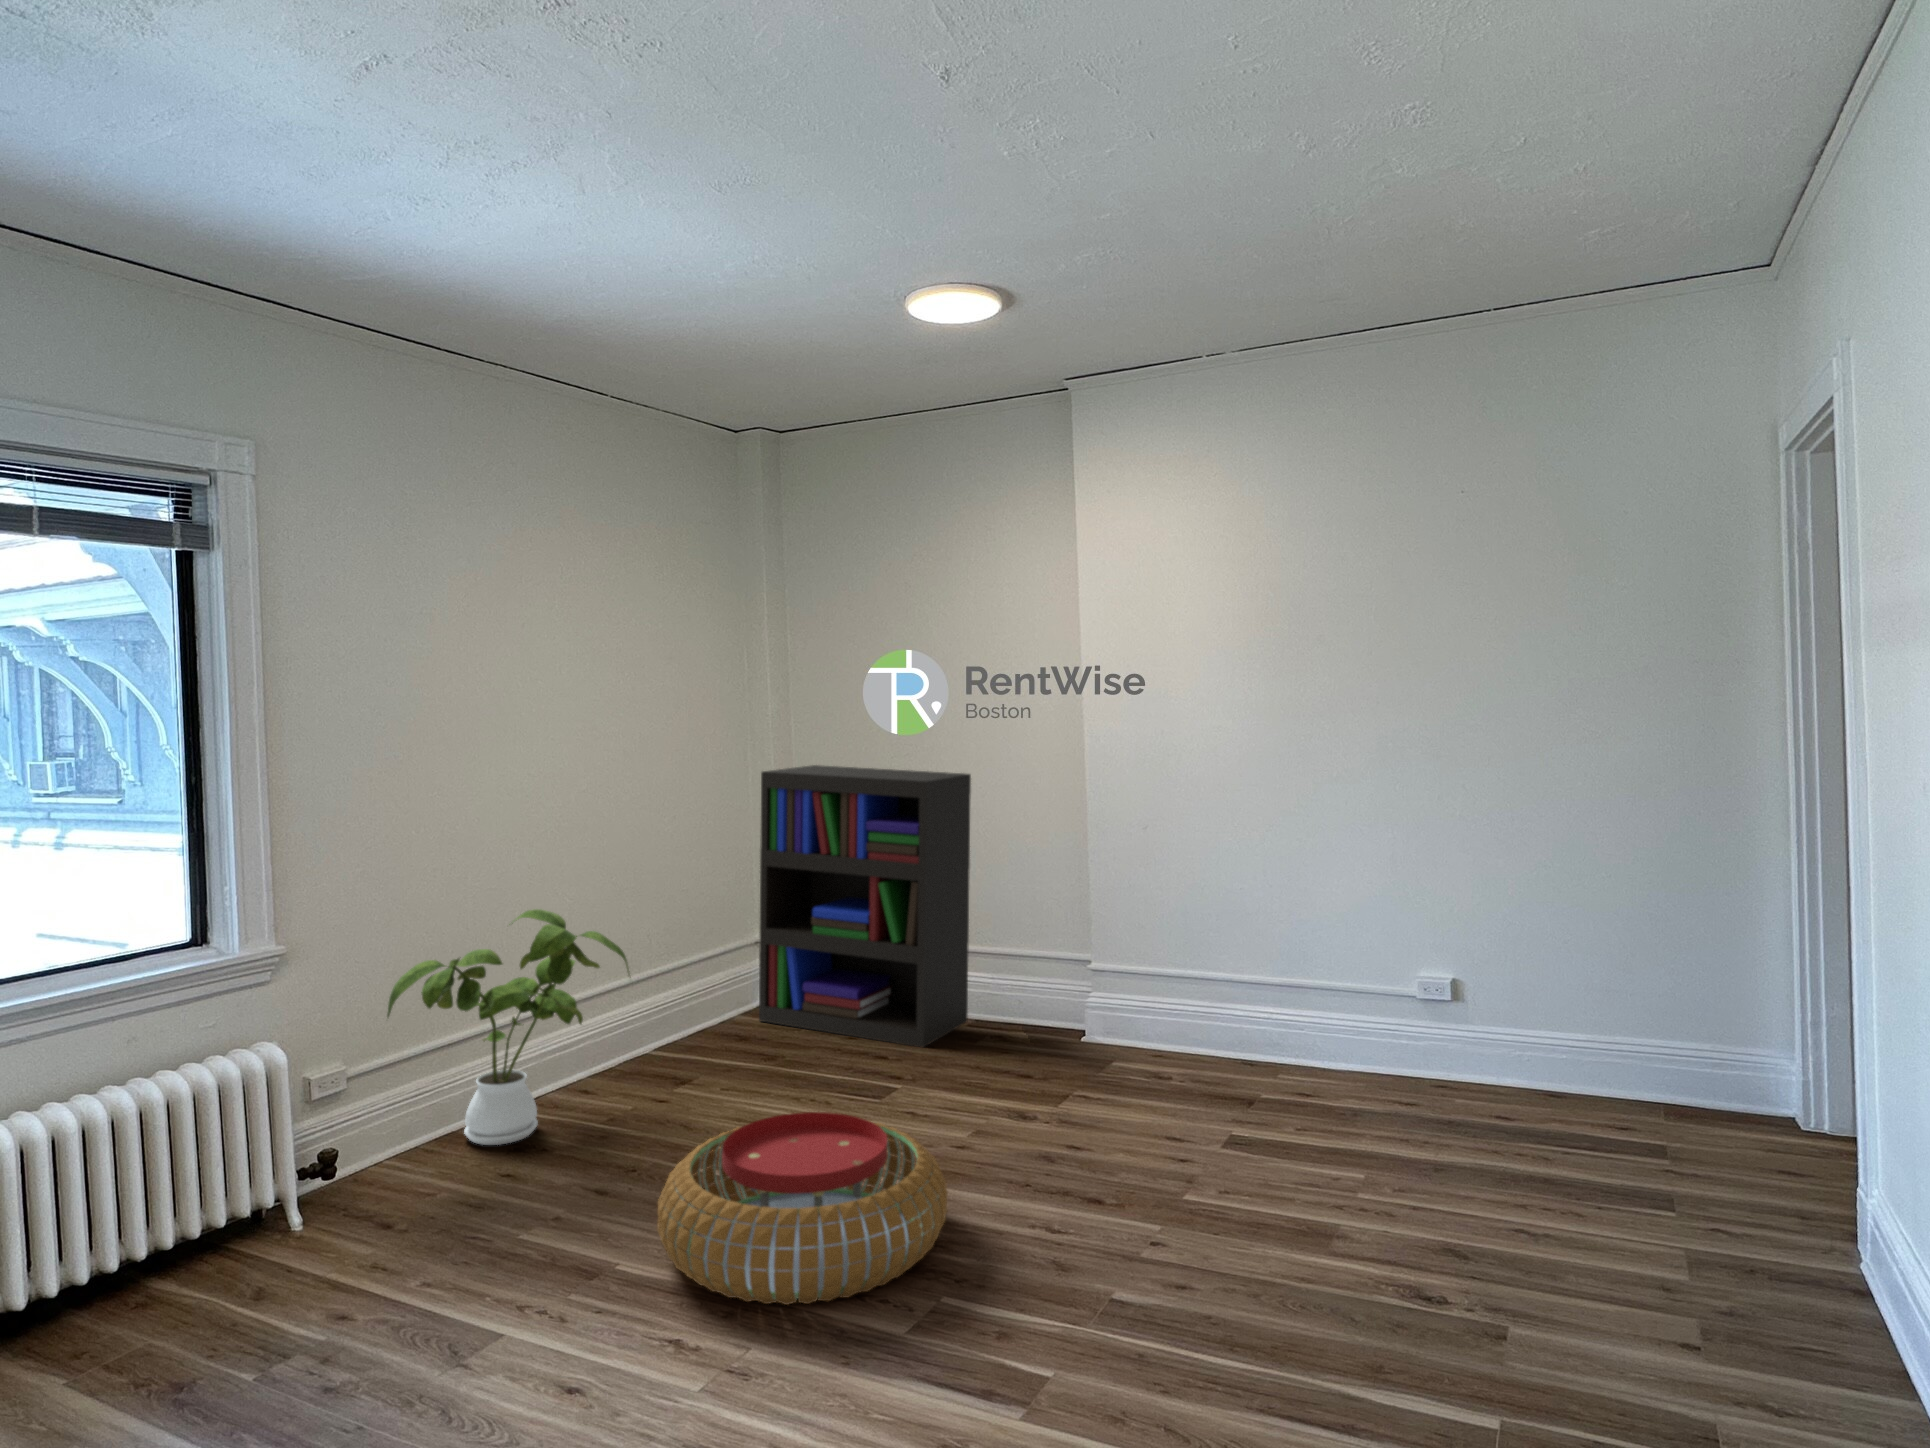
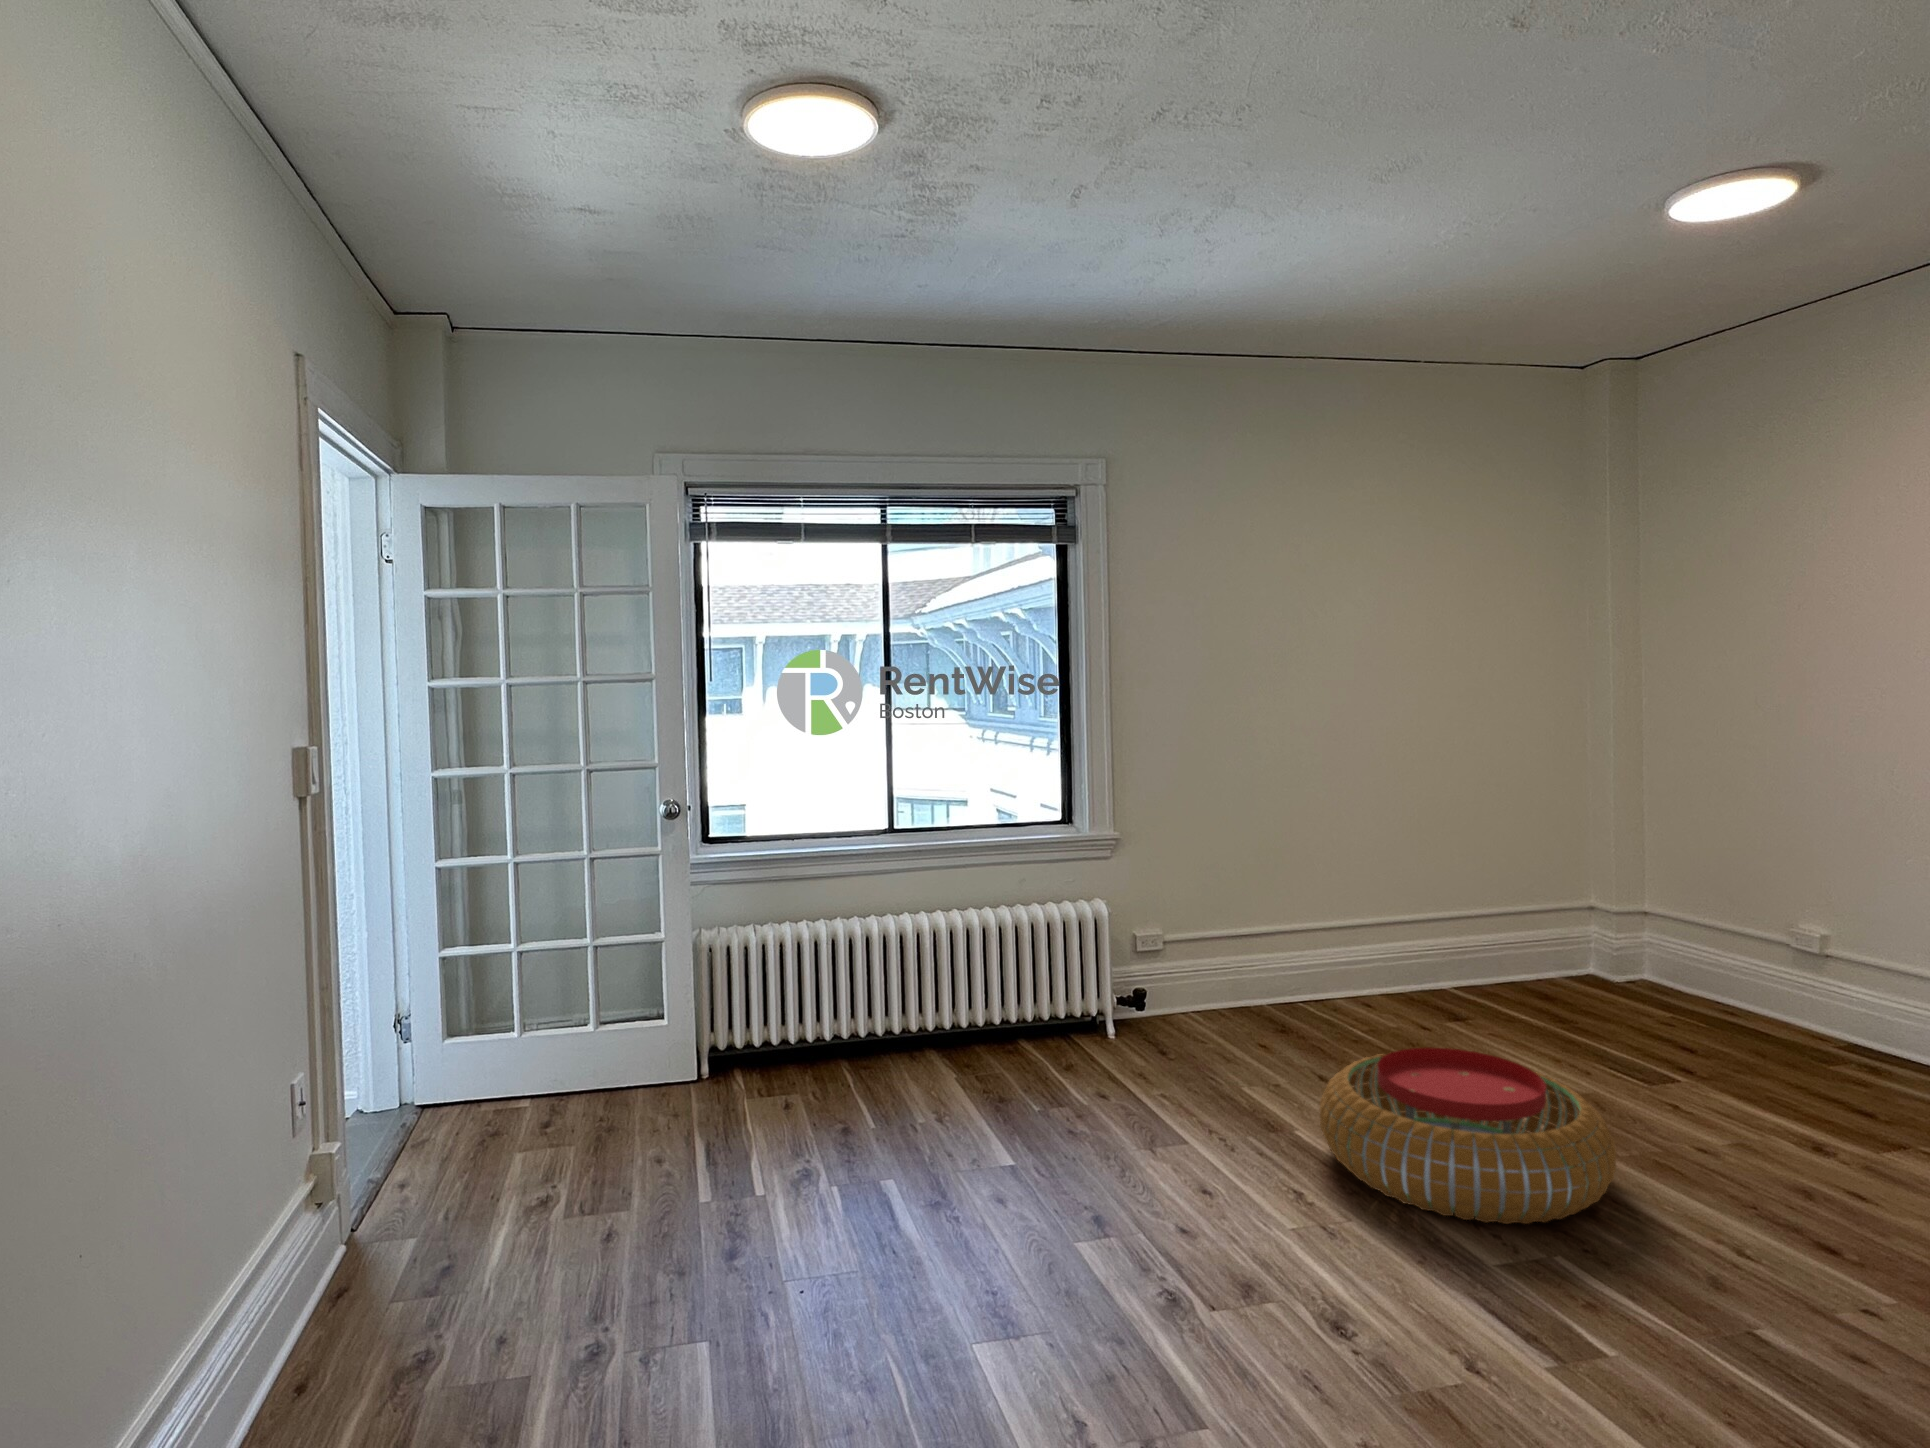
bookshelf: present [759,765,971,1047] -> none [1573,740,1840,1053]
house plant: present [387,909,631,1145] -> none [1194,843,1373,1028]

